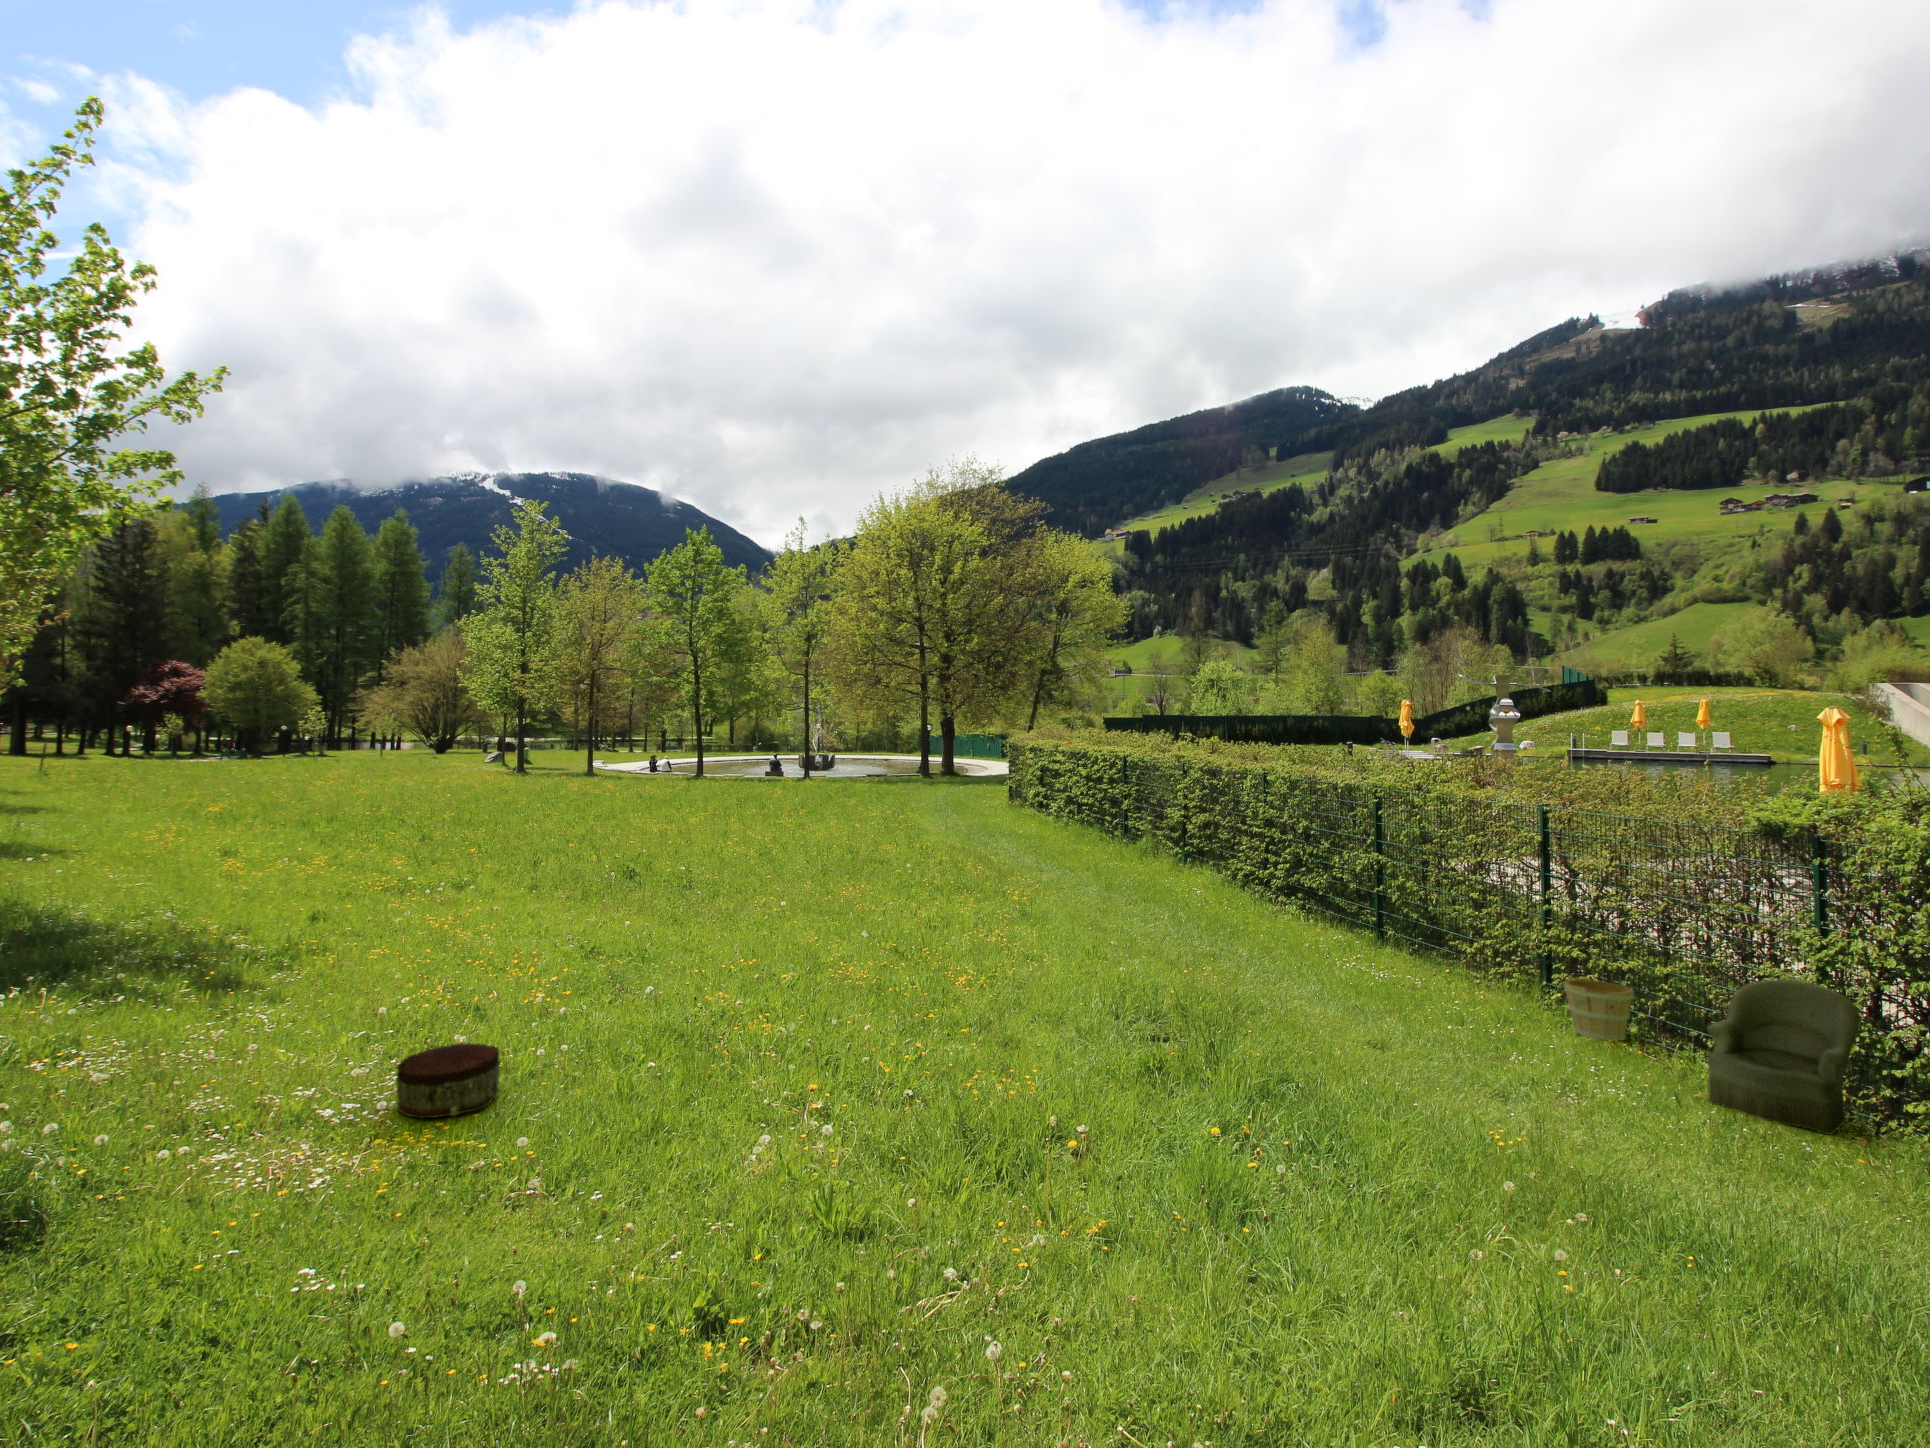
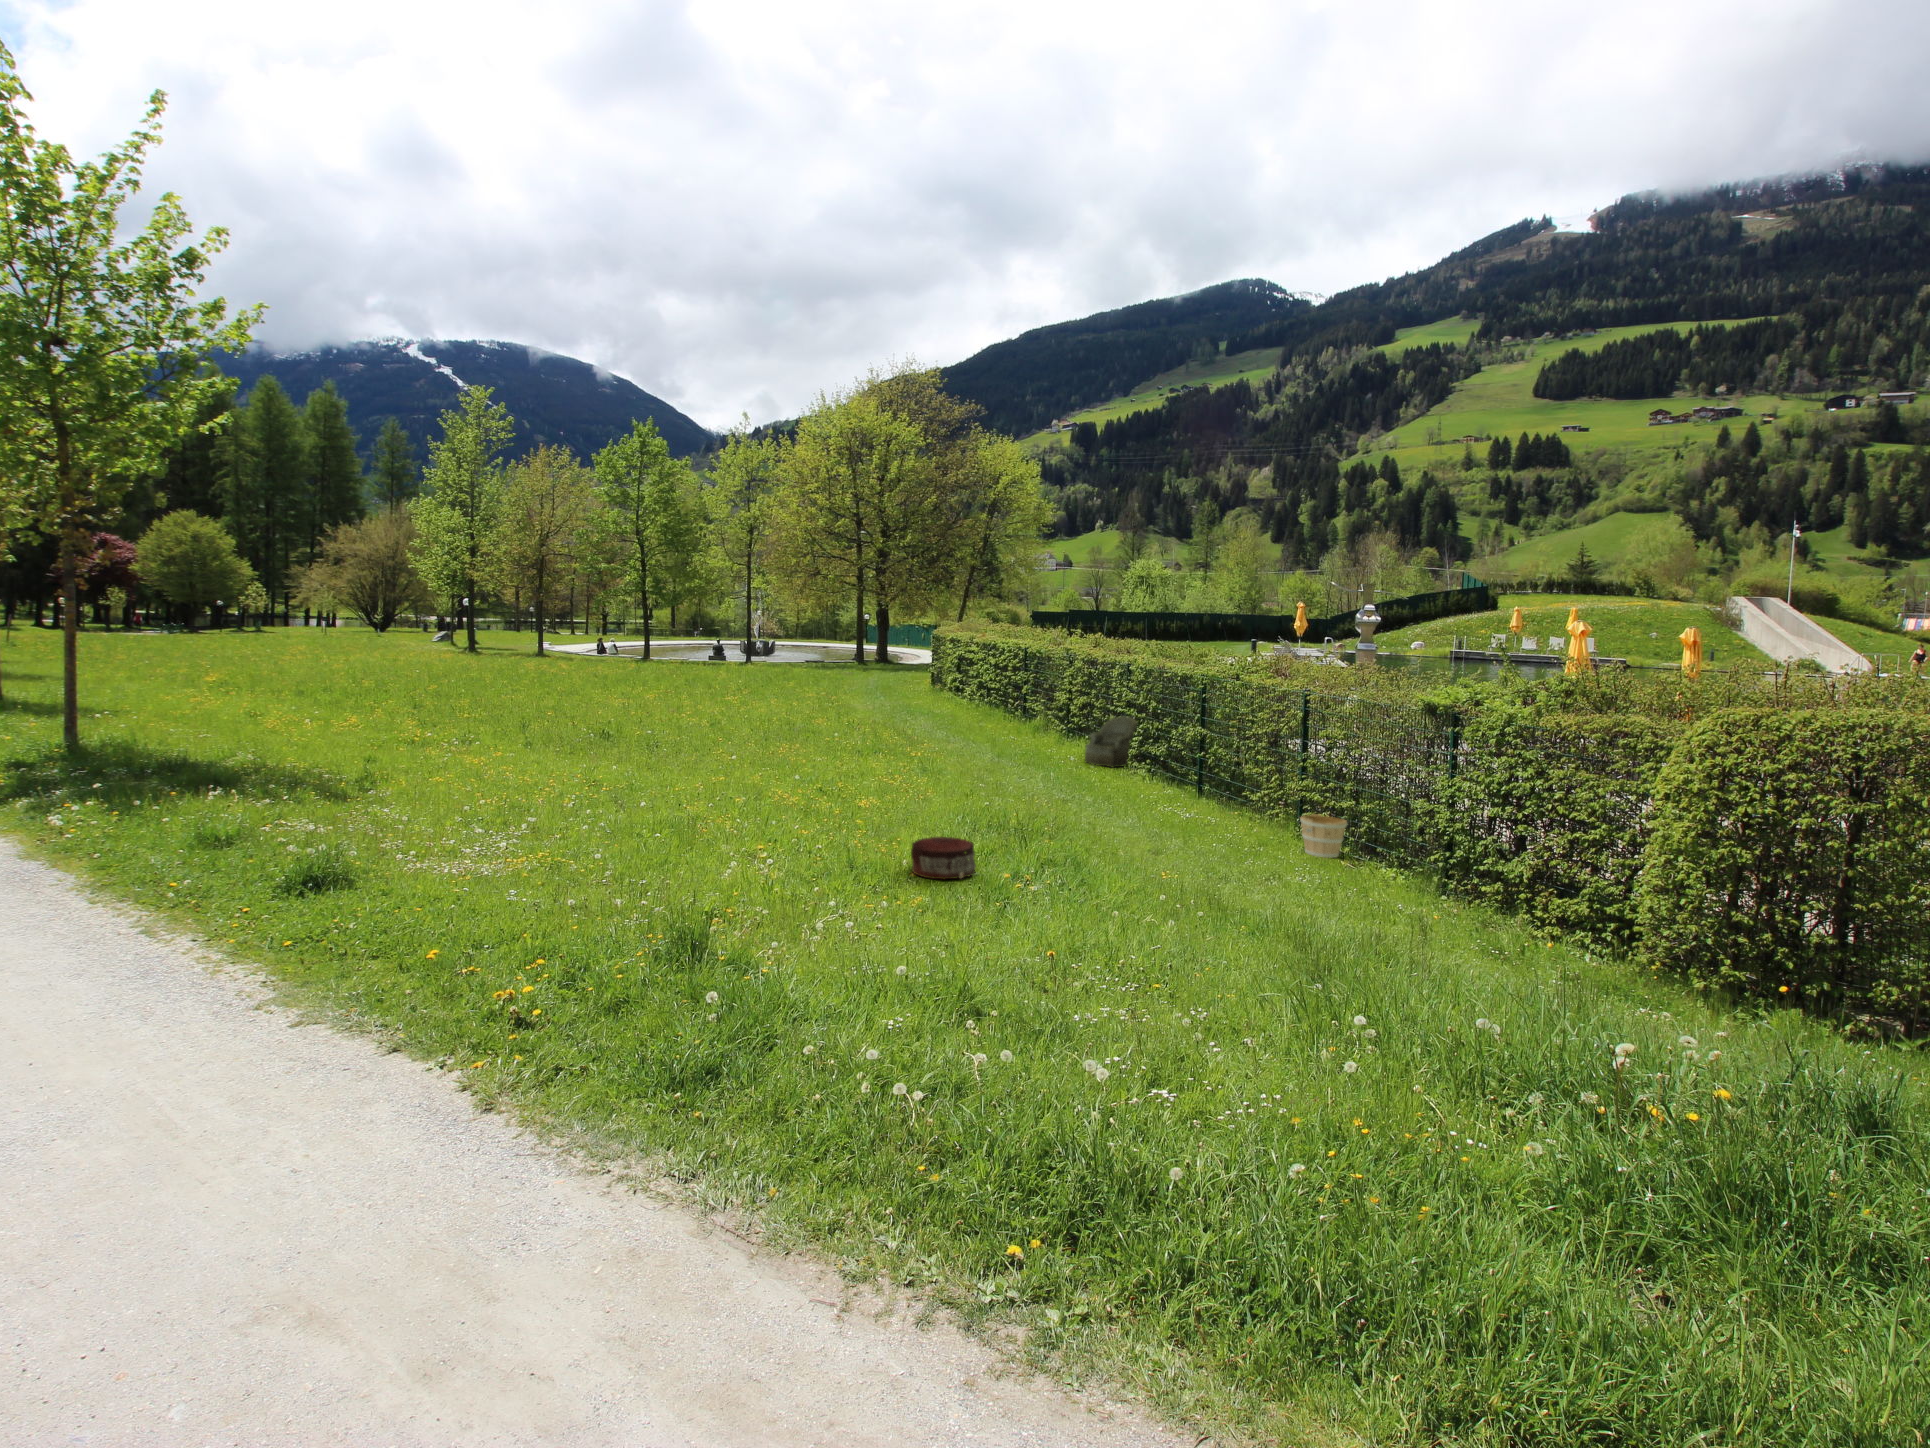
armchair: present [1707,979,1861,1135] -> present [1085,716,1137,768]
pouf: present [396,1043,500,1118] -> present [911,837,976,879]

